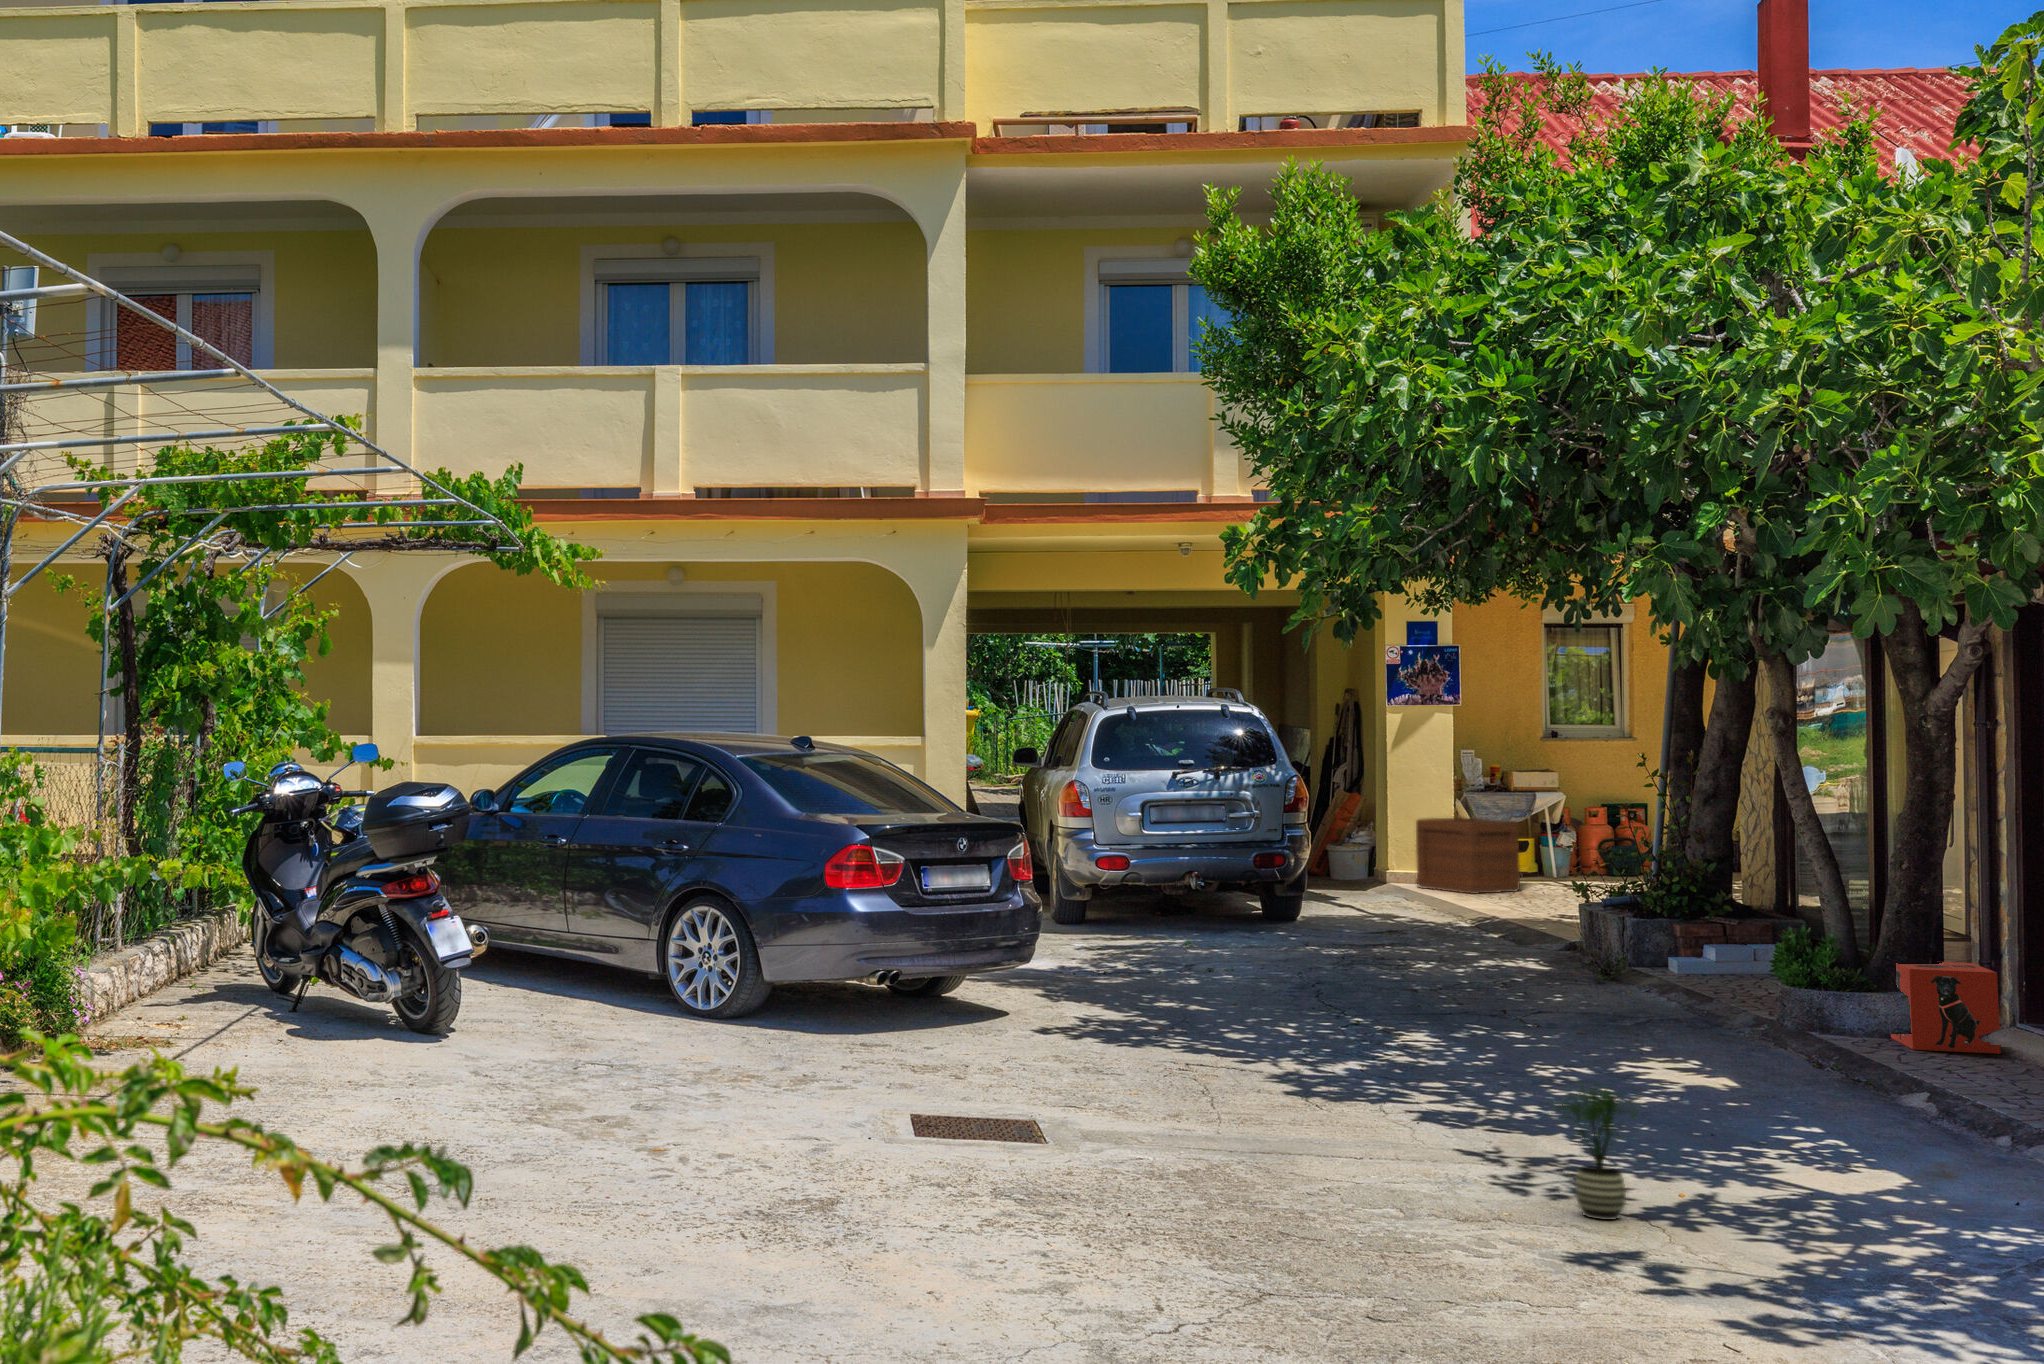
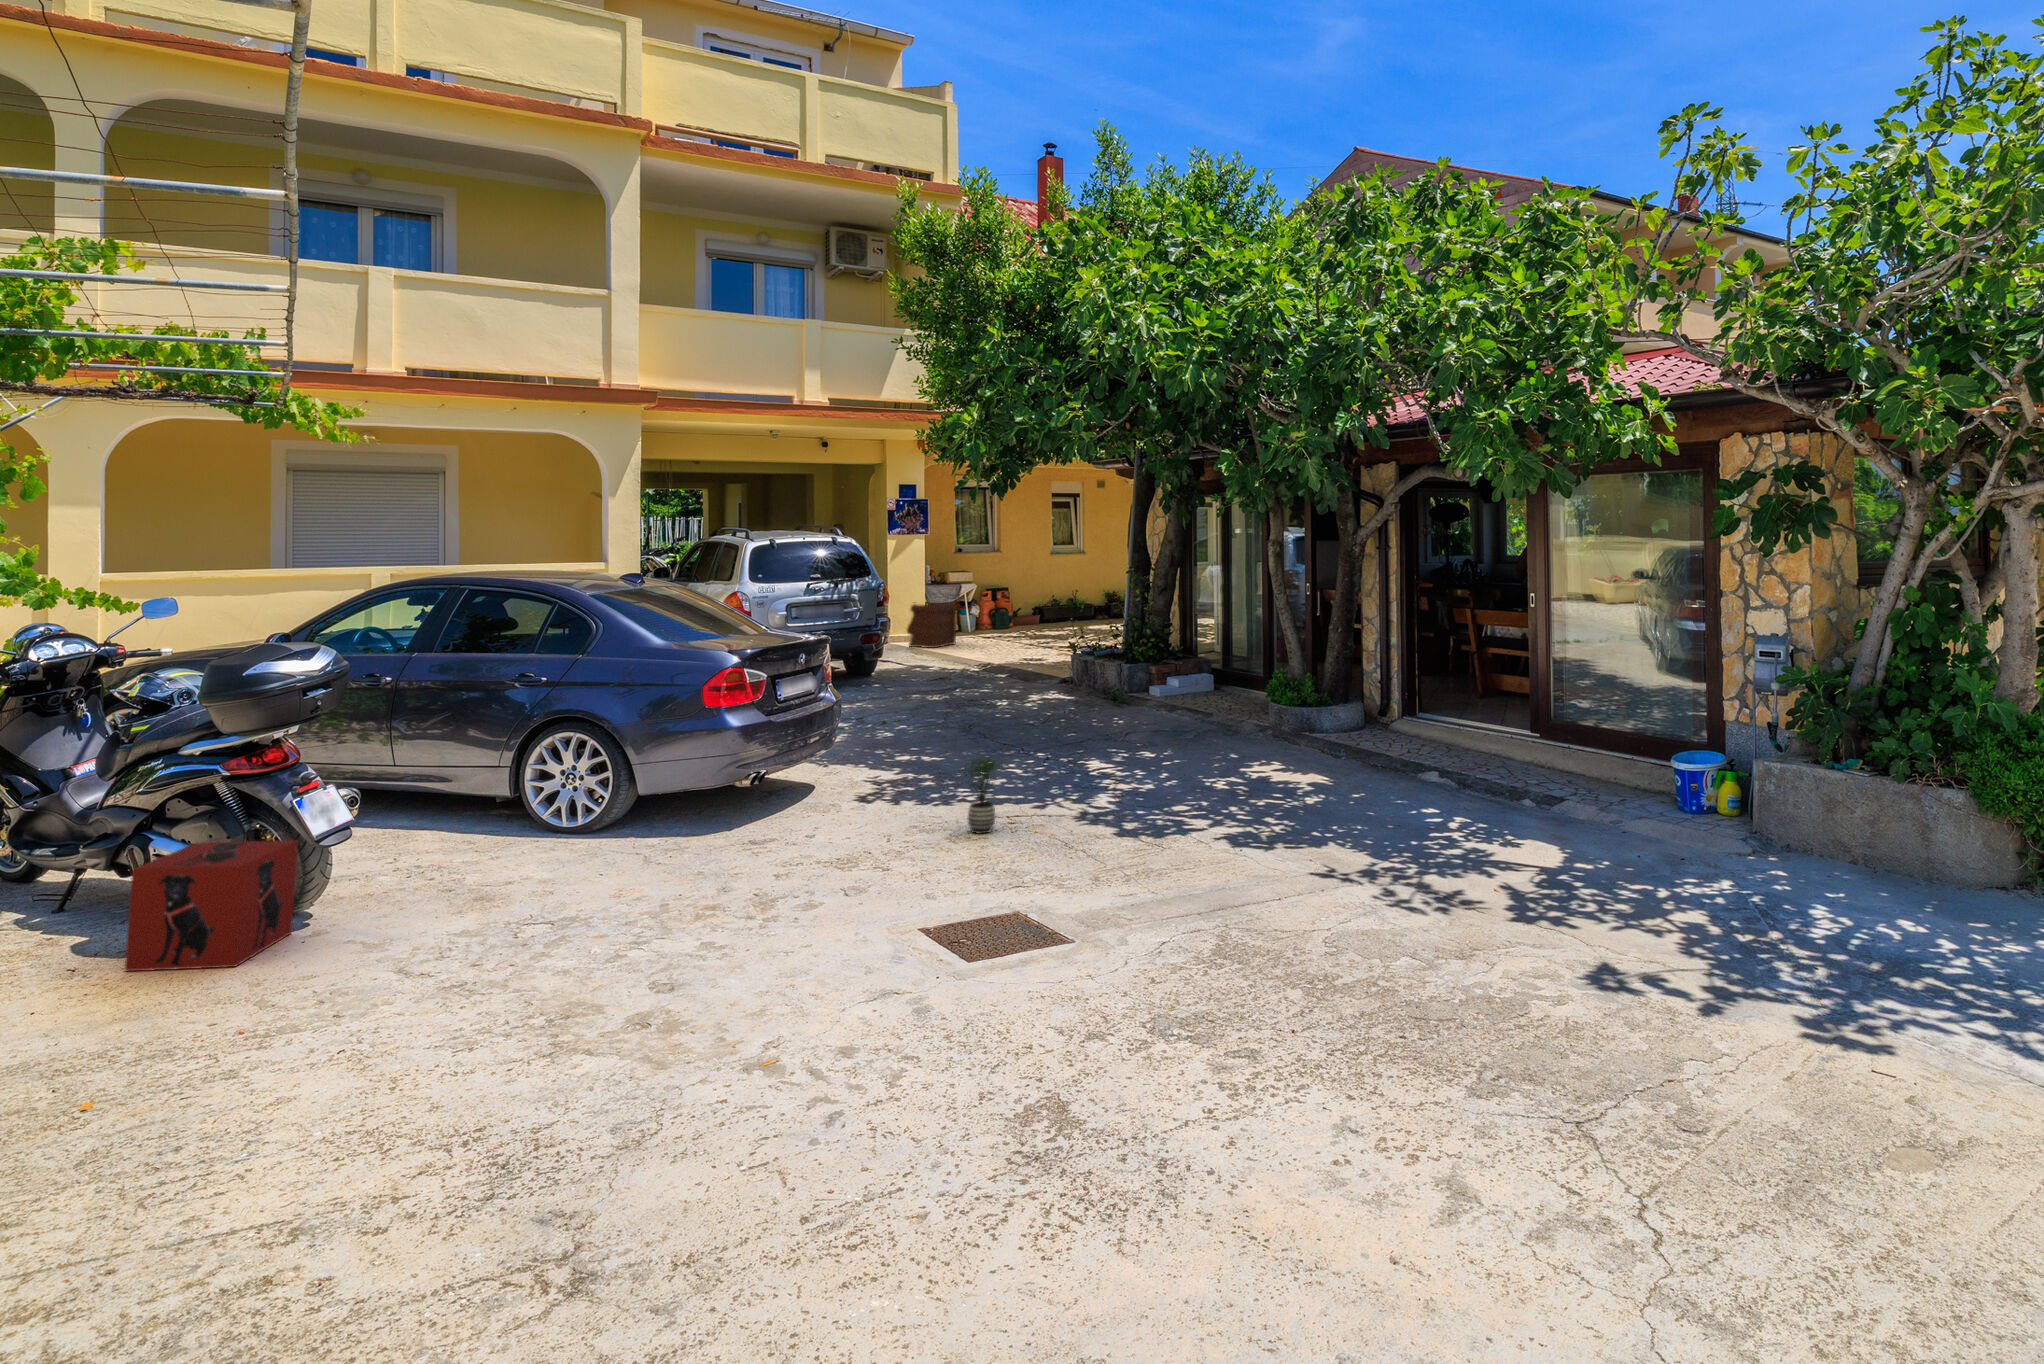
storage box: present [1891,962,2001,1054] -> present [124,840,298,971]
potted plant: present [1548,1085,1639,1220] -> present [956,755,1003,834]

